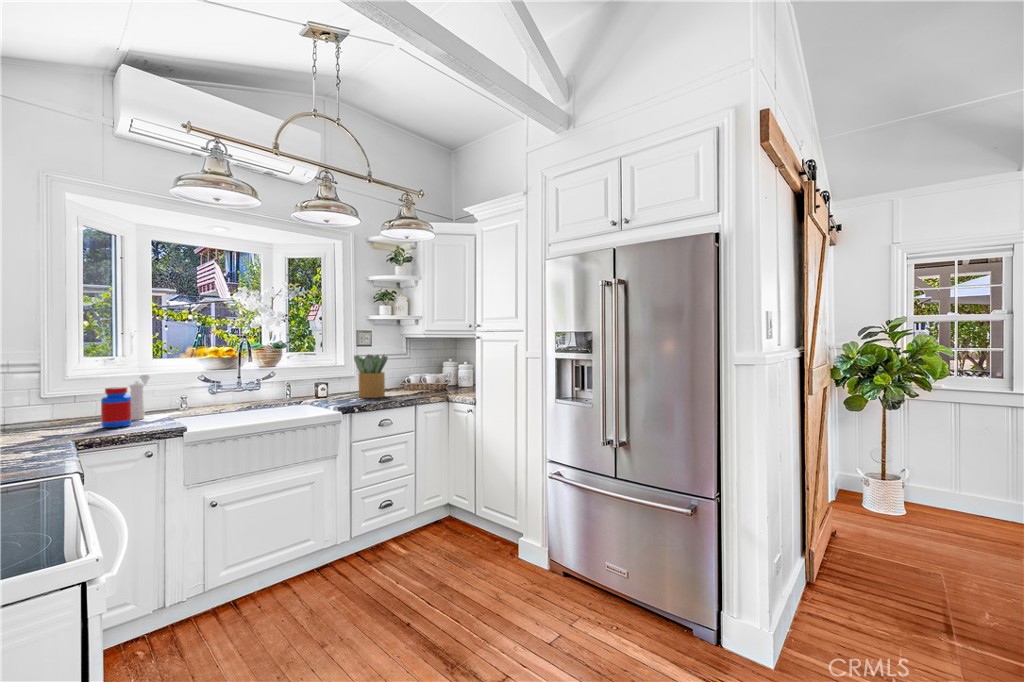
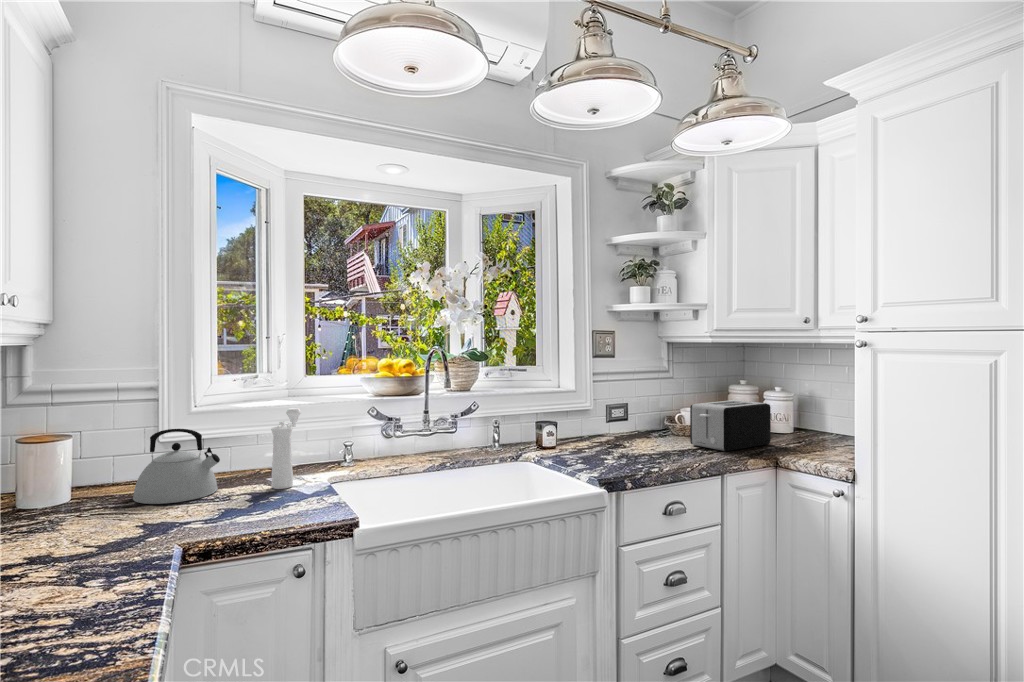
potted plant: present [354,355,388,398] -> none [602,373,659,454]
toaster: none [407,369,451,395] -> present [690,400,771,451]
kettle: none [28,386,92,429] -> present [133,429,220,504]
jar: present [101,387,132,428] -> none [229,437,273,513]

